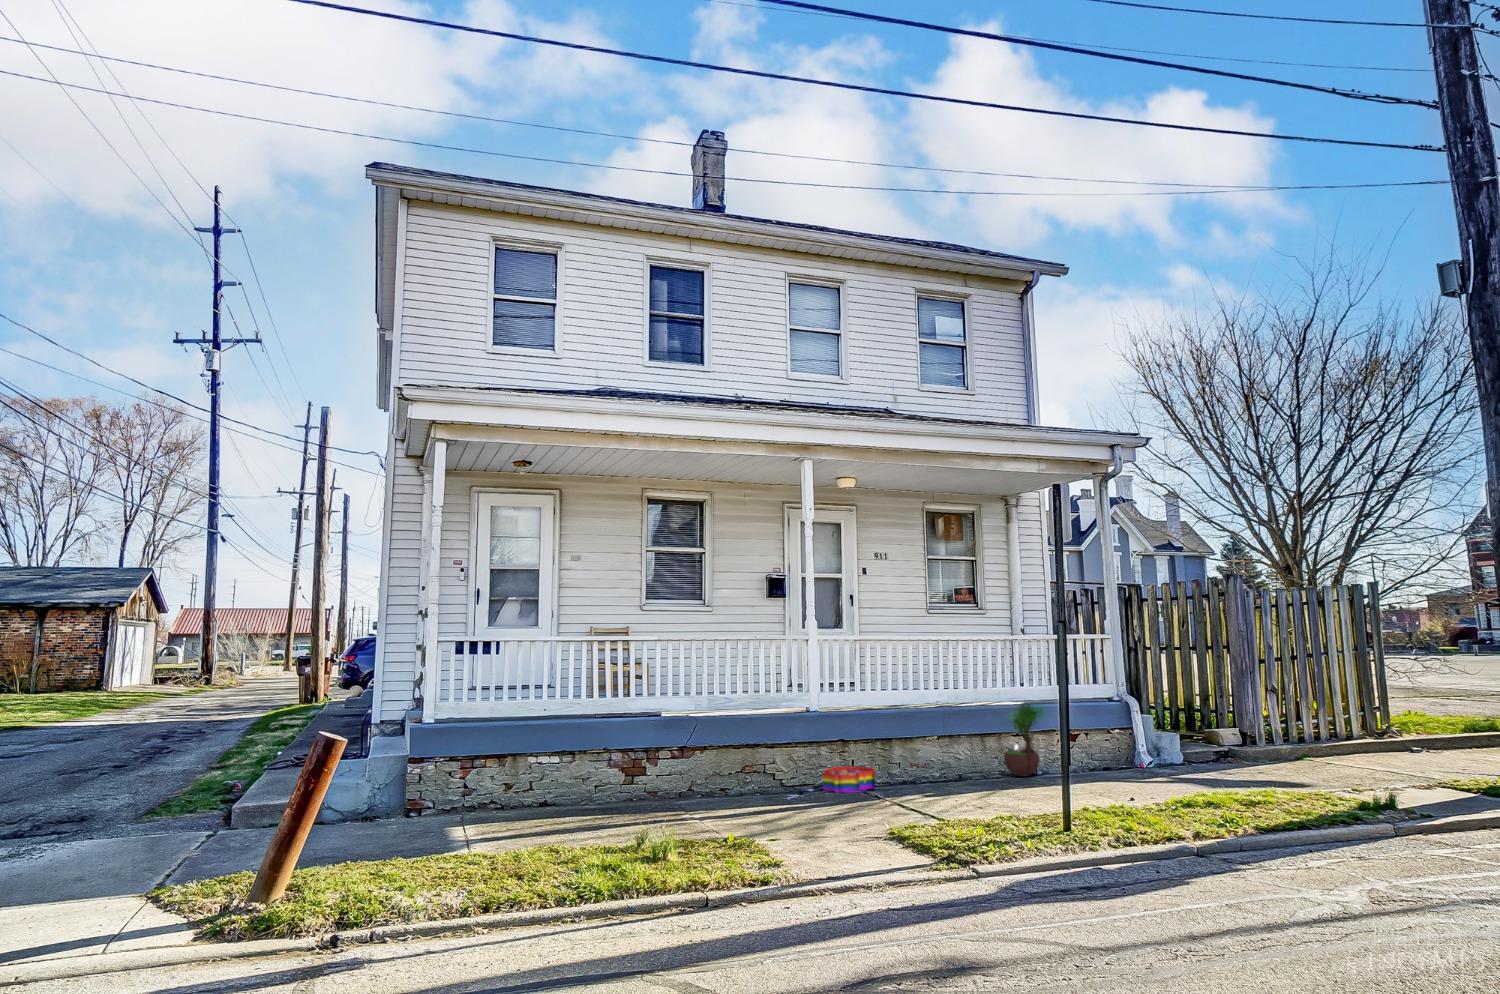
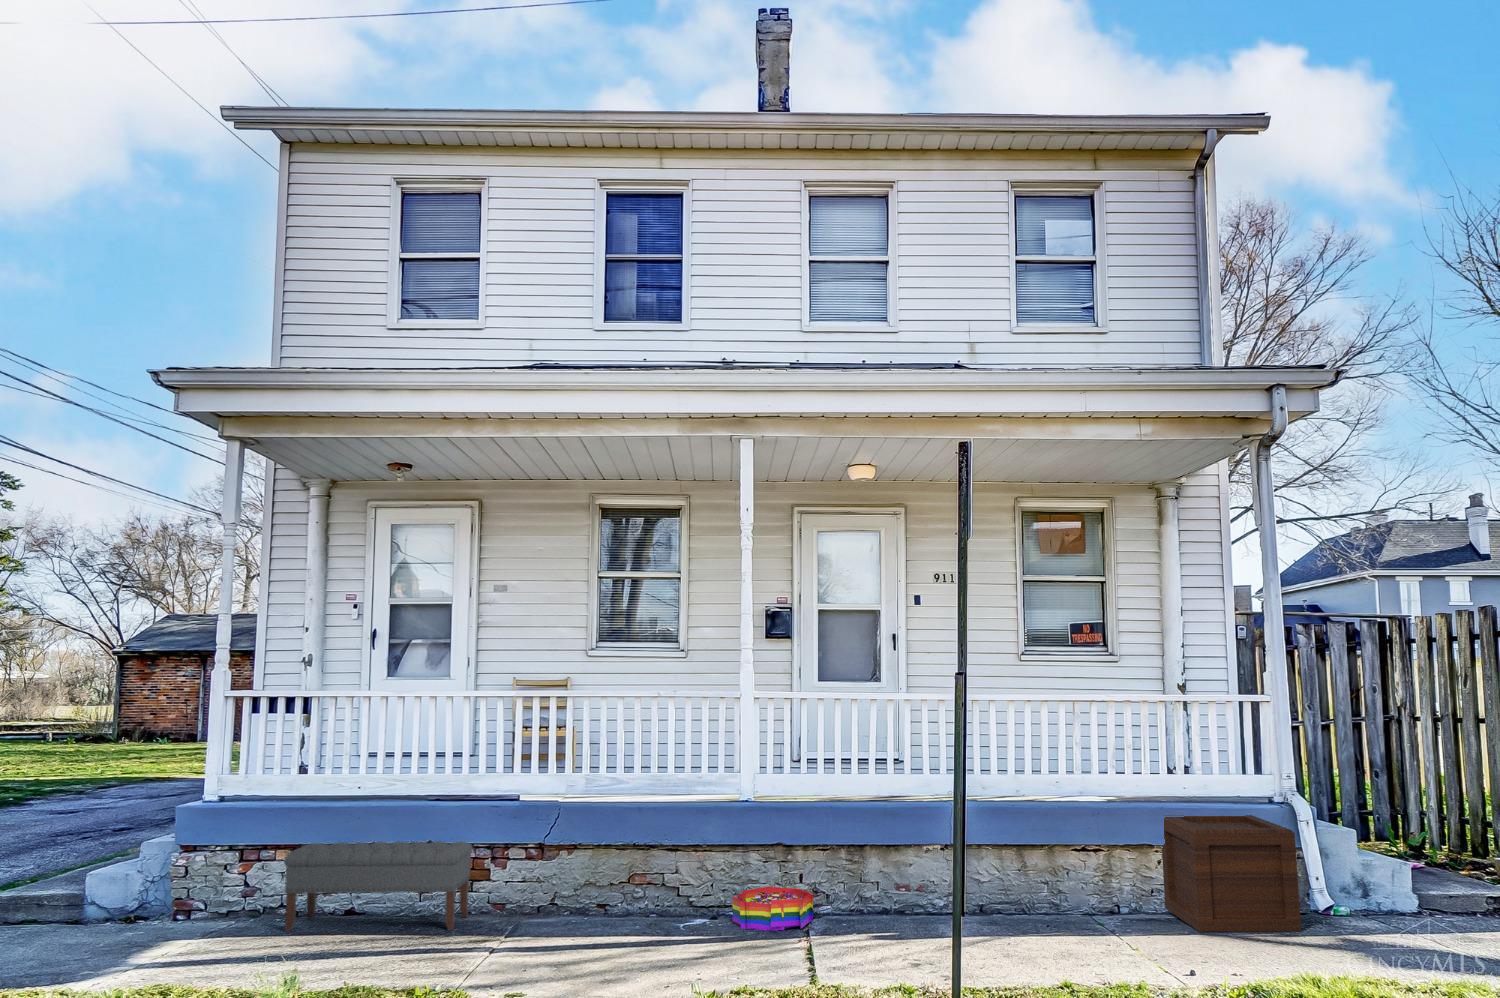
potted tree: present [1004,700,1046,777] -> none [1046,792,1119,921]
wooden crate: none [1056,707,1147,777] -> present [1162,815,1301,933]
bench: none [515,745,648,817] -> present [284,841,472,931]

